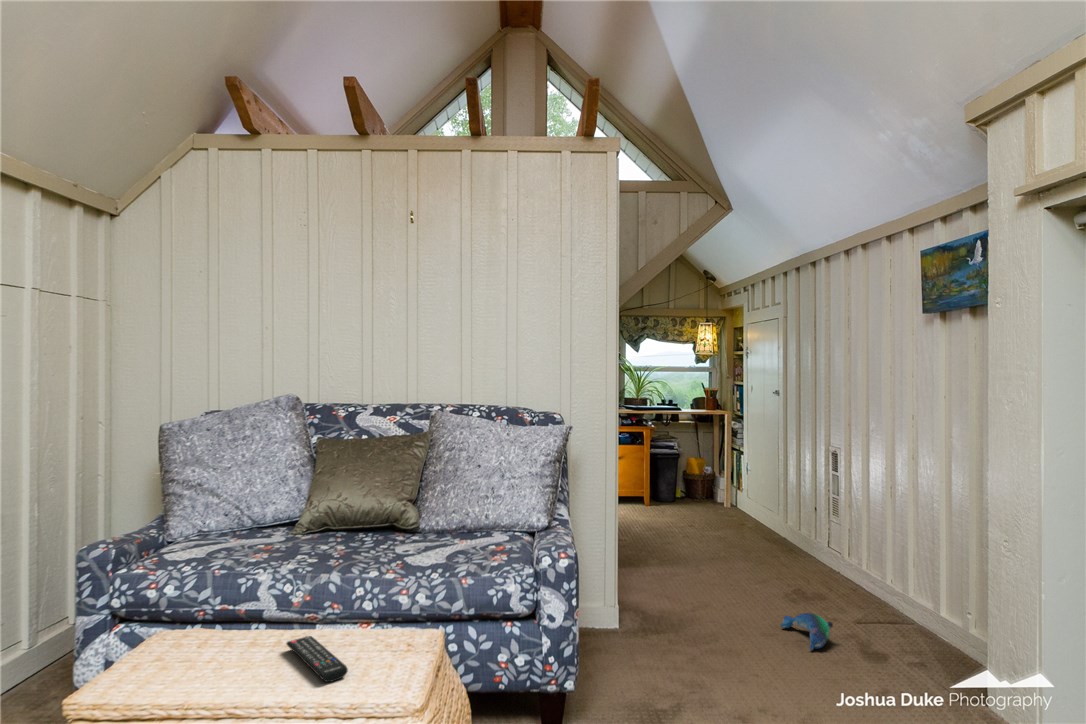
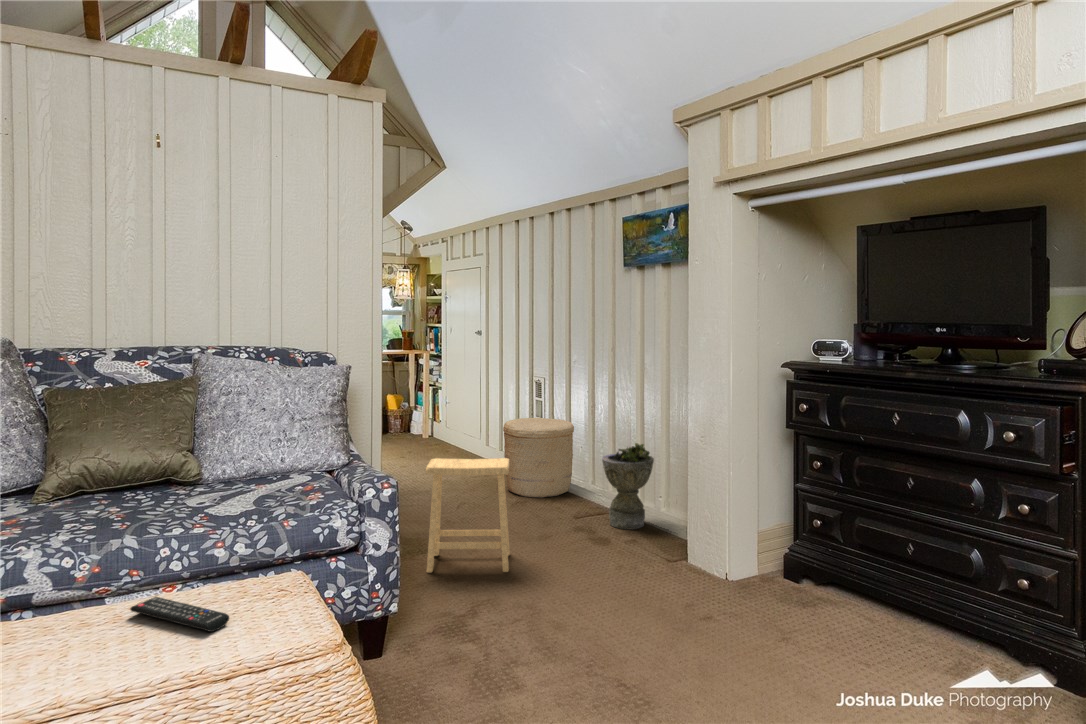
woven basket: none [758,492,844,586] -> present [503,418,574,498]
footstool: none [638,528,737,669] -> present [426,458,510,573]
planter: none [865,535,937,644] -> present [602,443,654,530]
plush toy: present [781,613,833,650] -> none [539,517,582,546]

